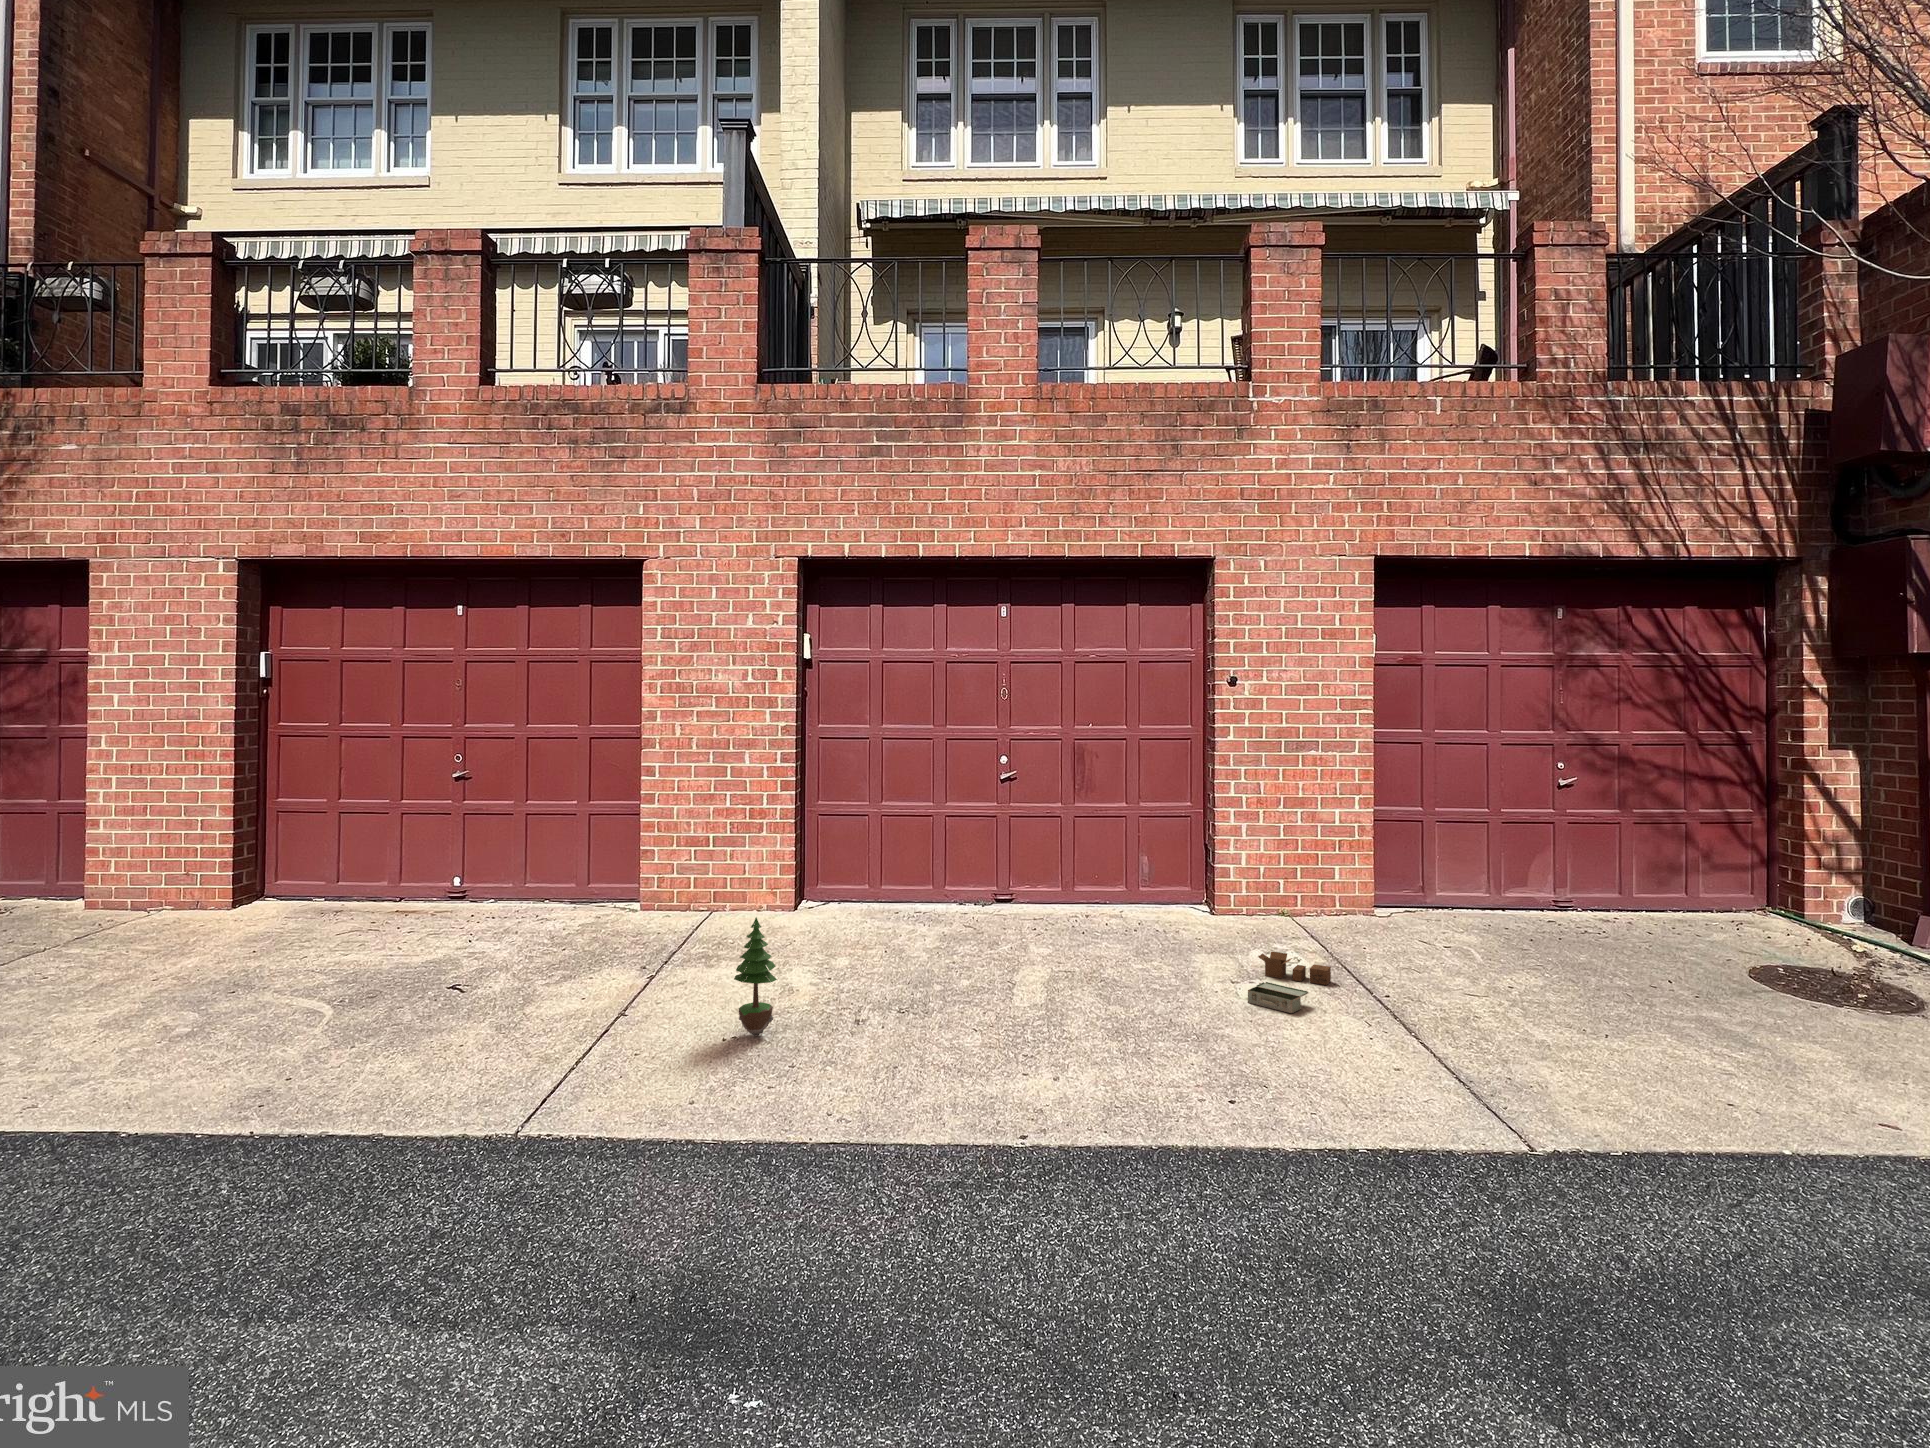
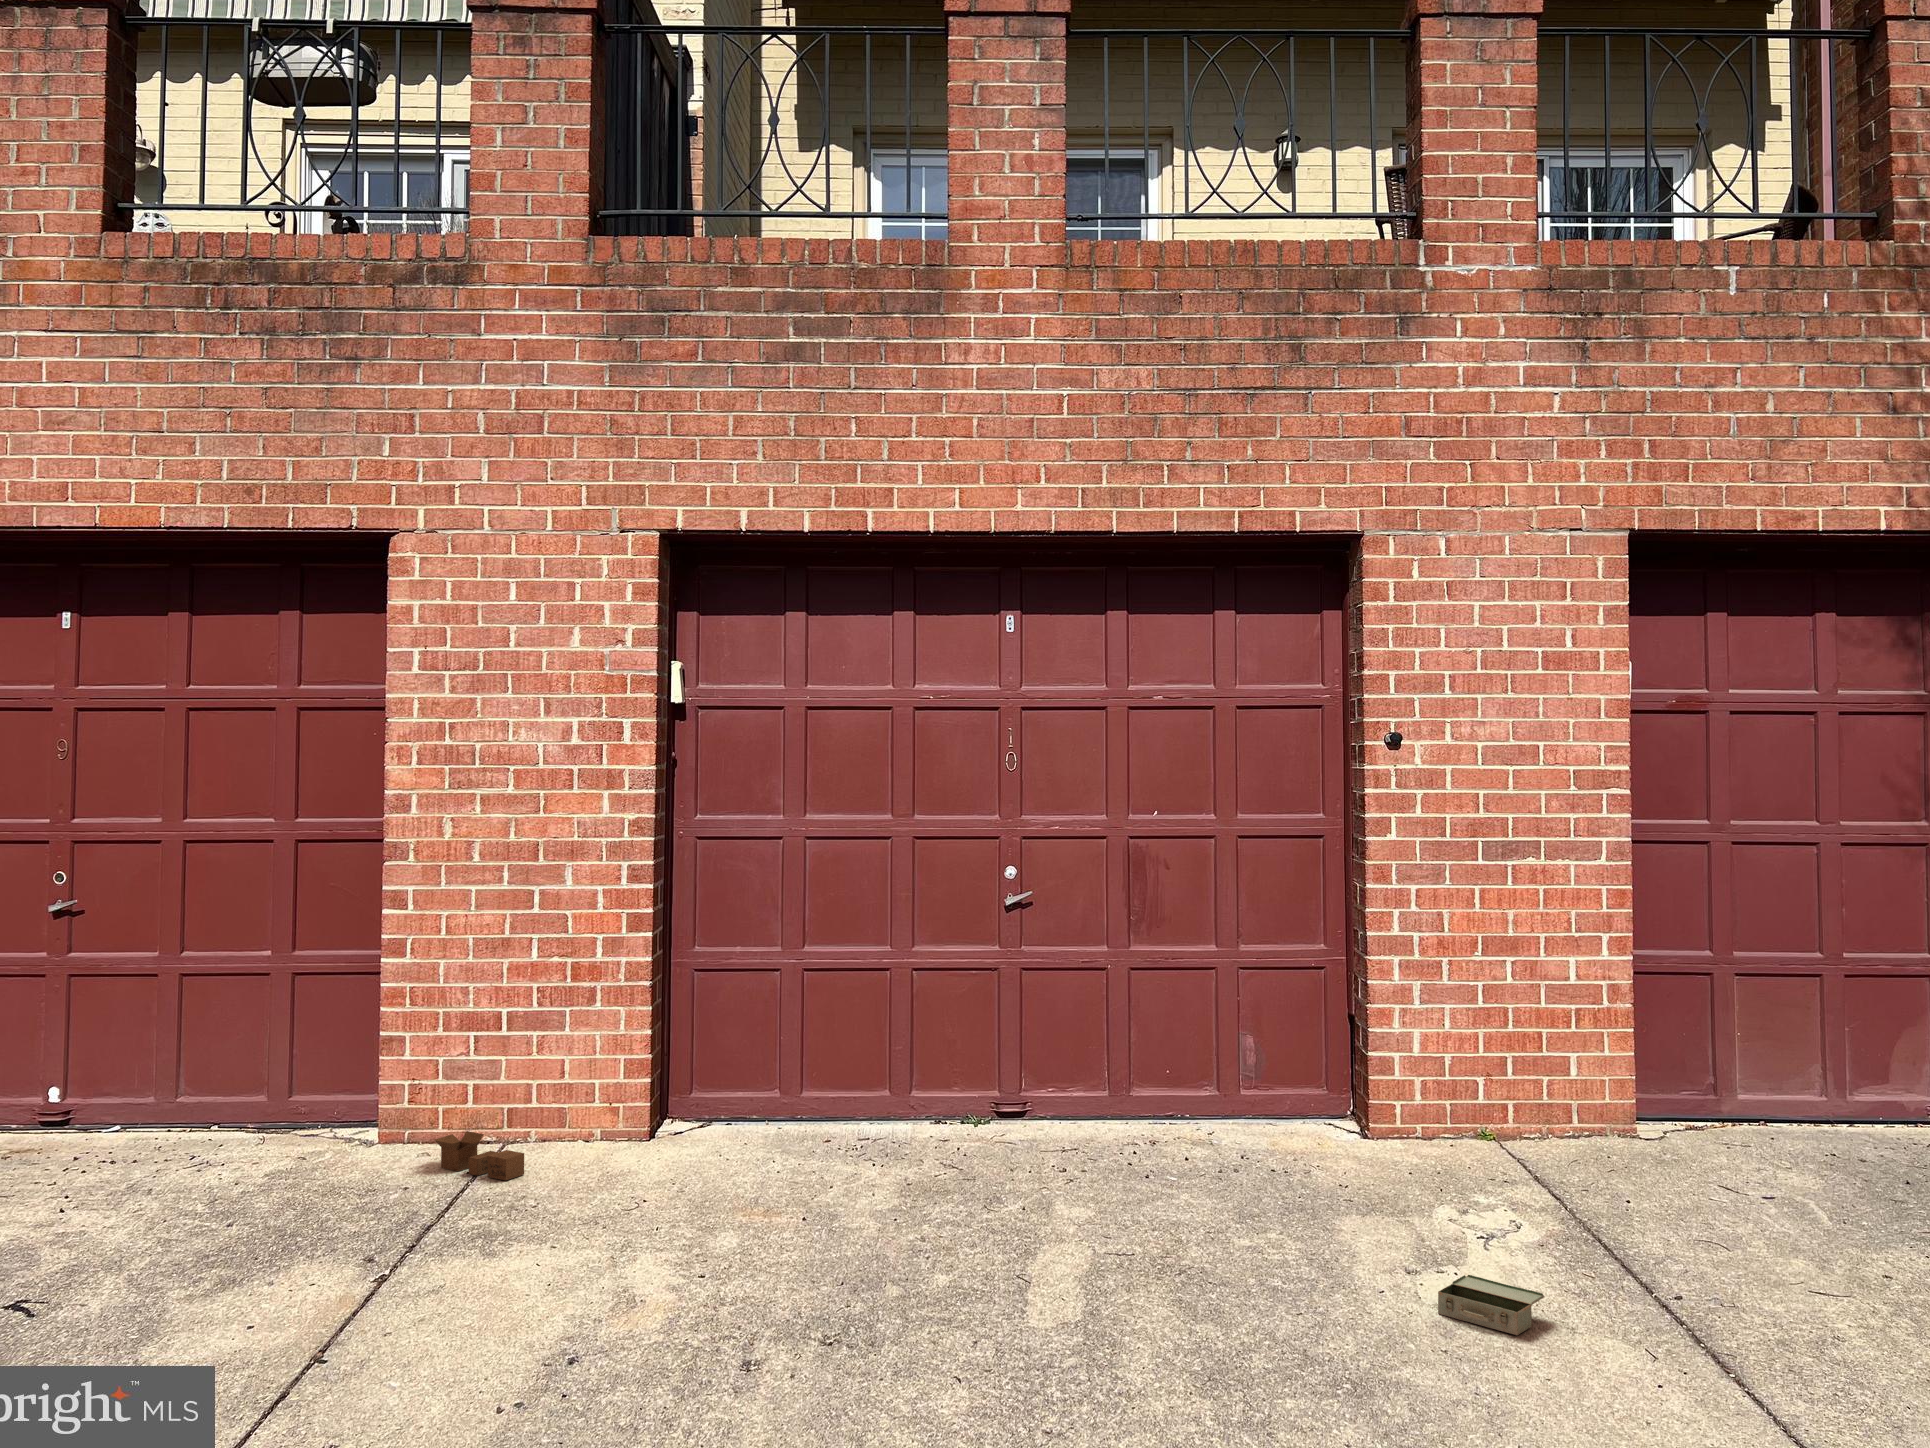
potted tree: present [734,918,777,1036] -> none [520,1178,601,1395]
cardboard box: present [1259,951,1331,985] -> present [435,1131,524,1181]

